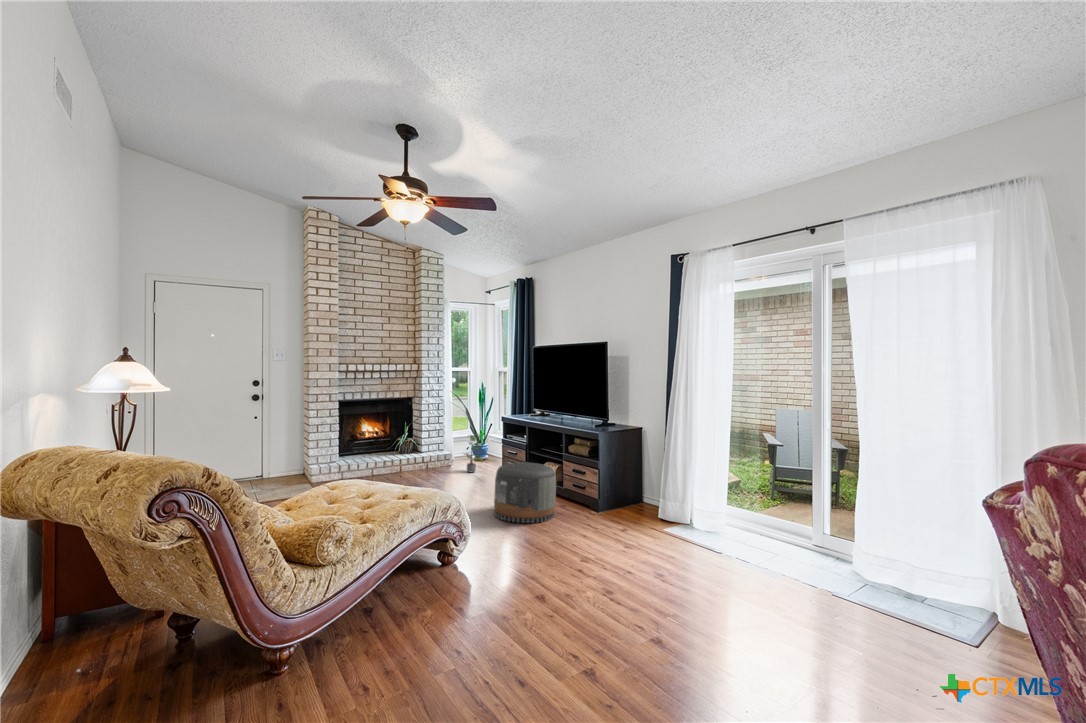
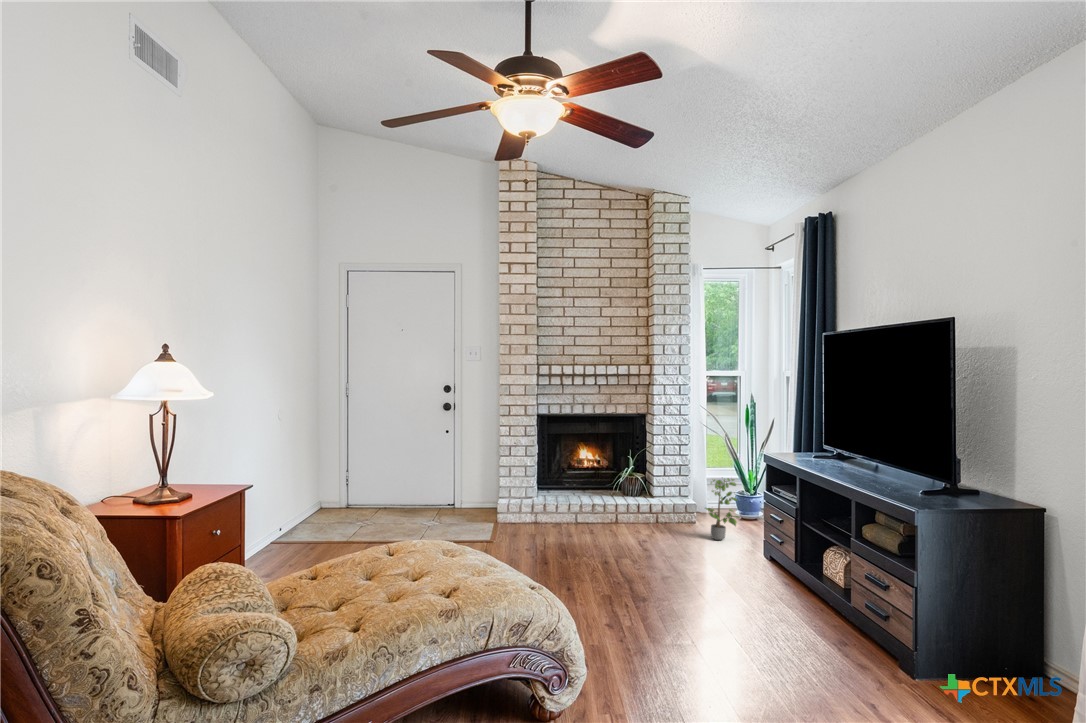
pouf: present [494,462,556,523] -> none [698,546,817,669]

